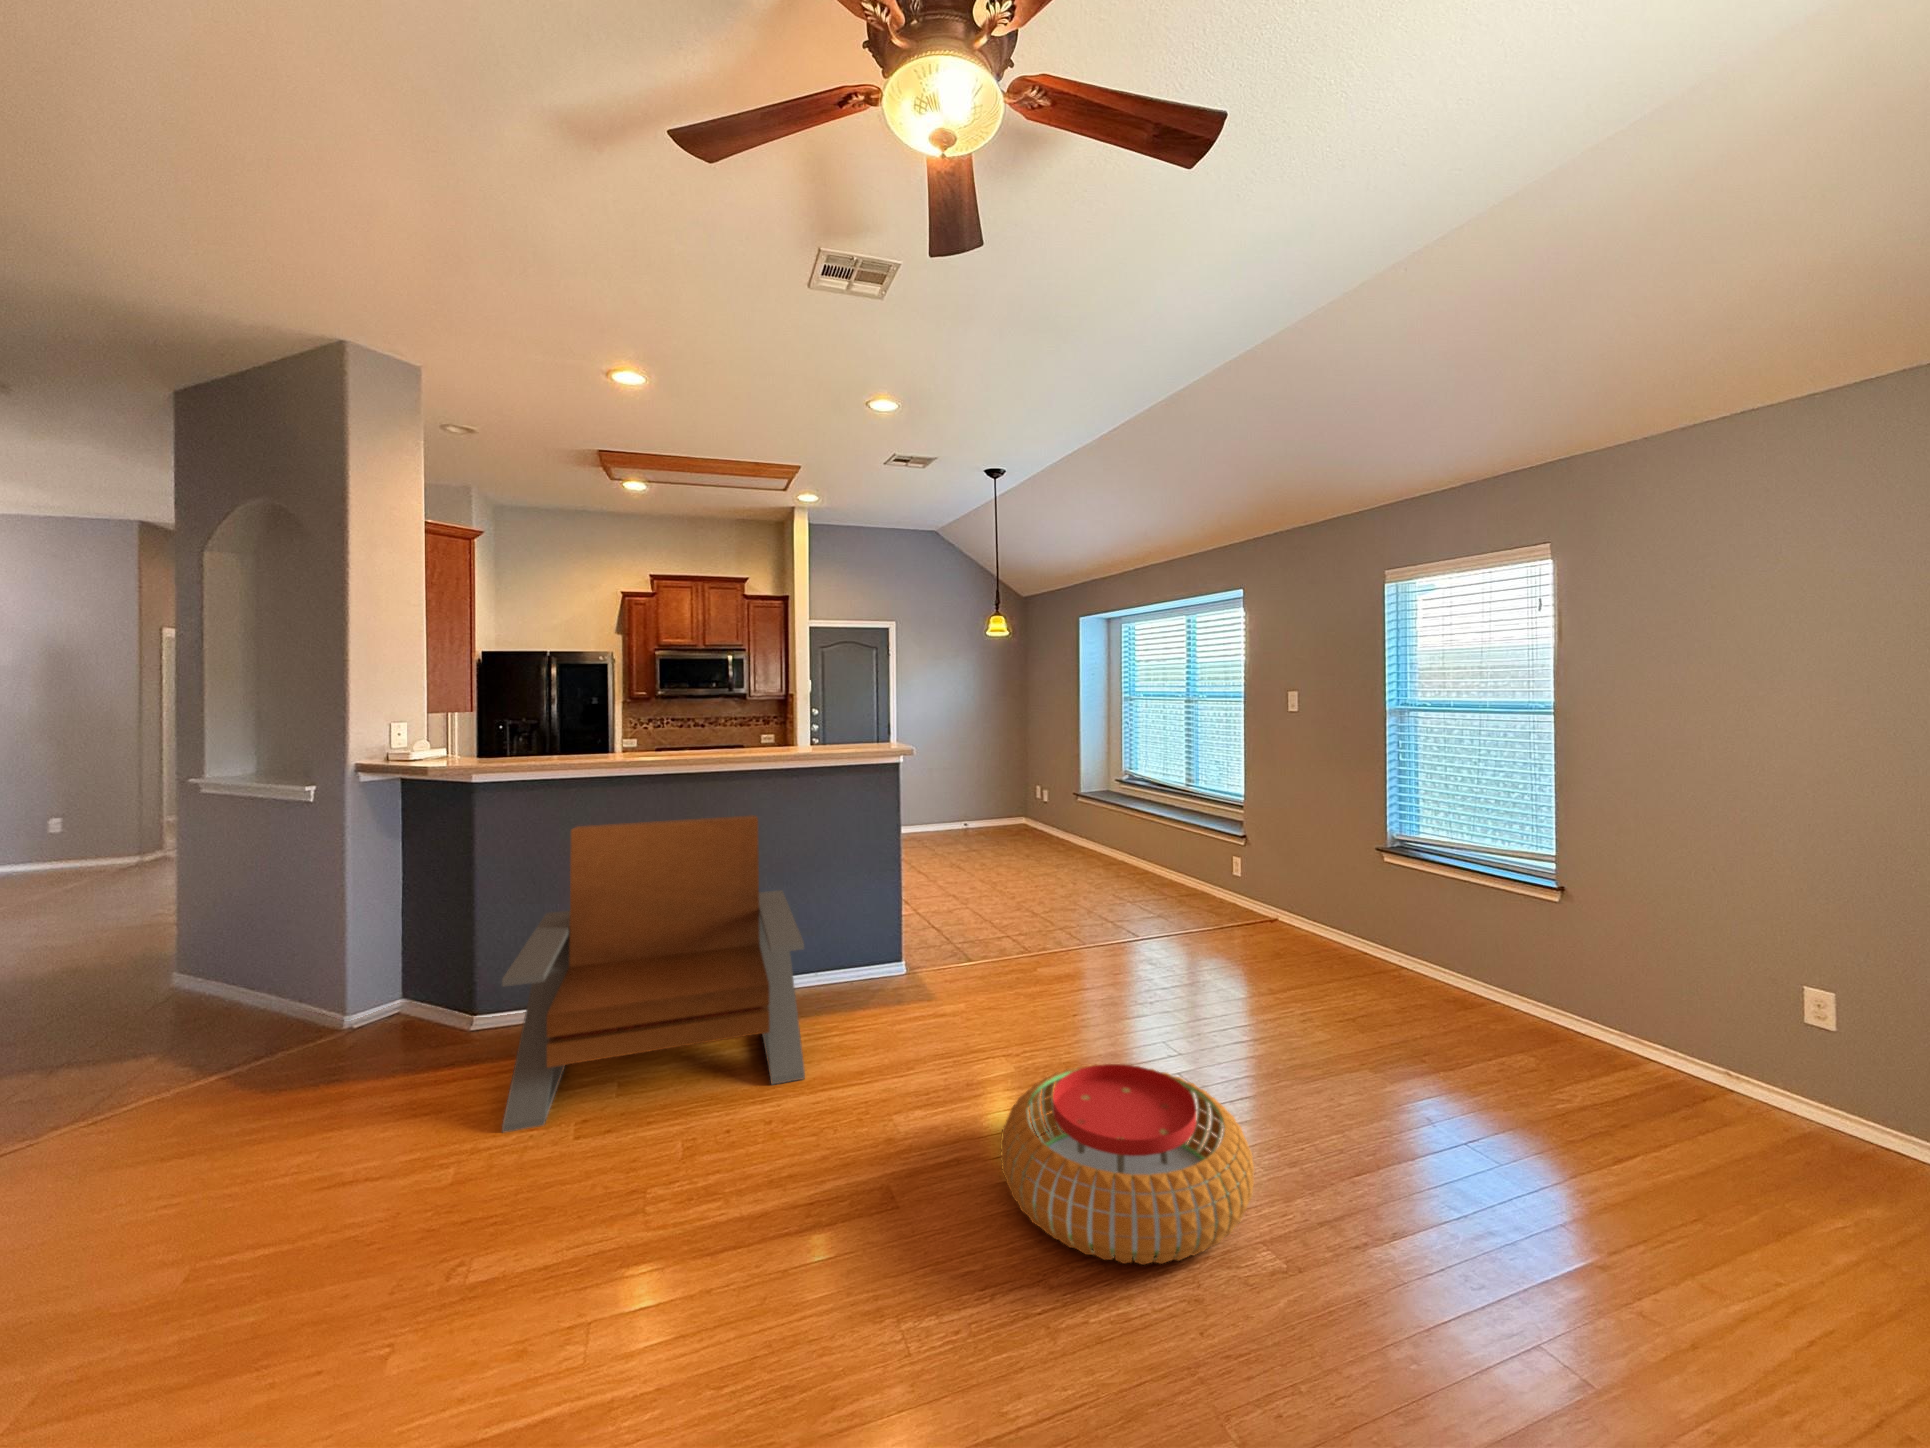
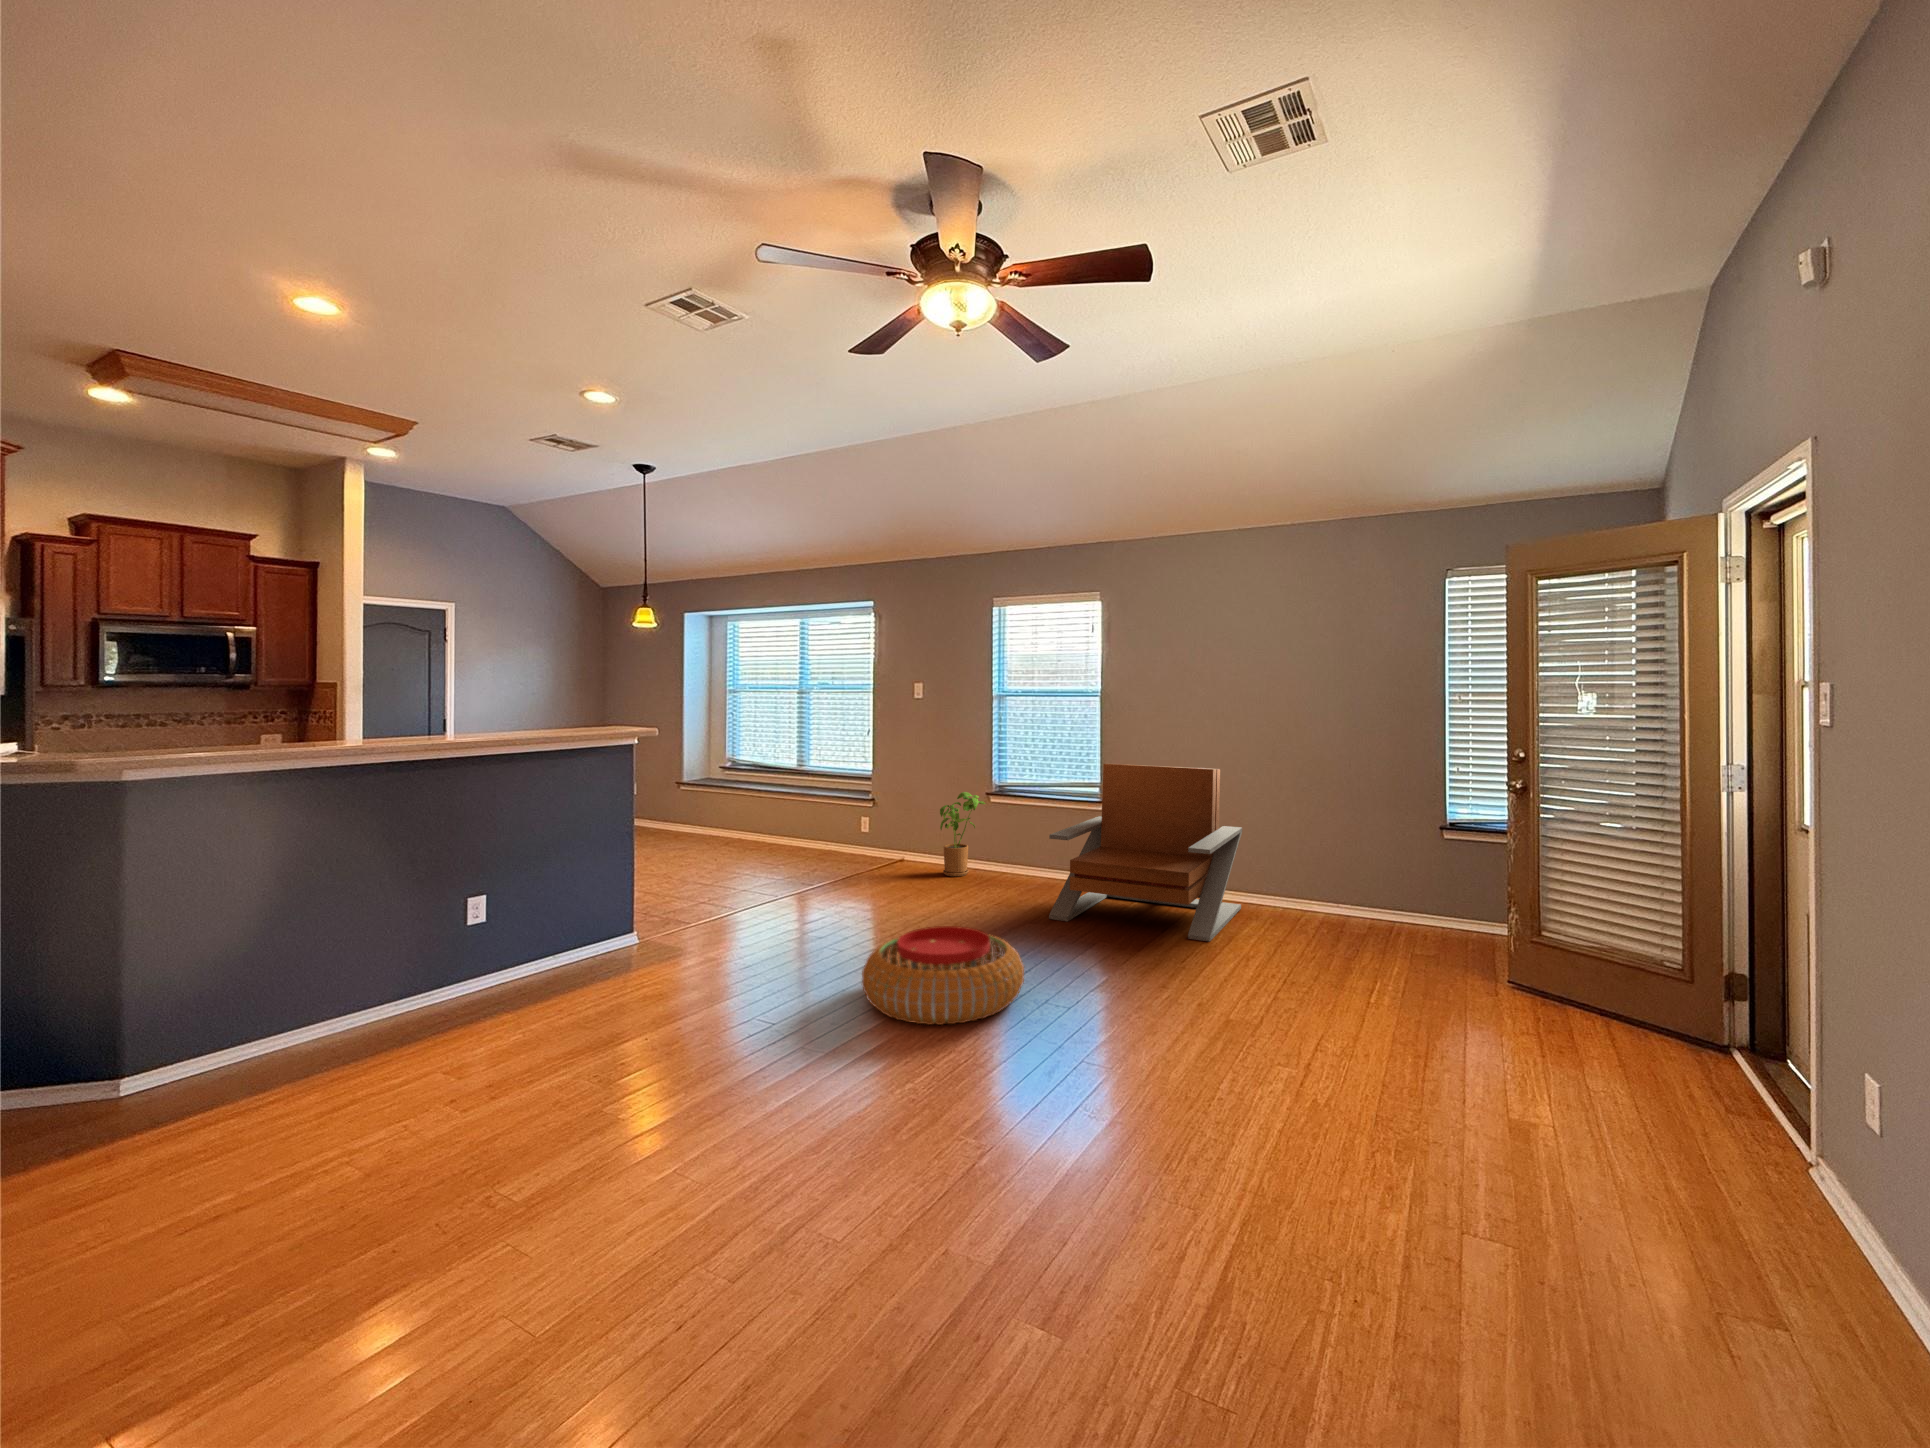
lounge chair: present [502,815,805,1132] -> present [1049,764,1242,942]
house plant: none [1305,843,1377,957] -> present [940,792,985,876]

